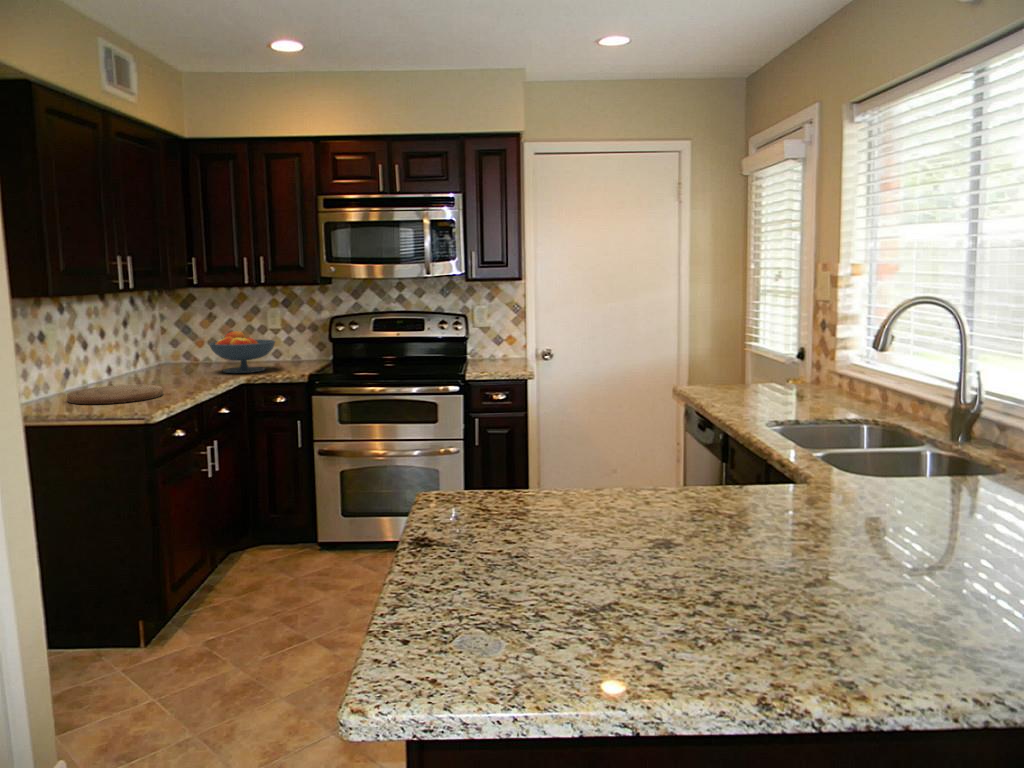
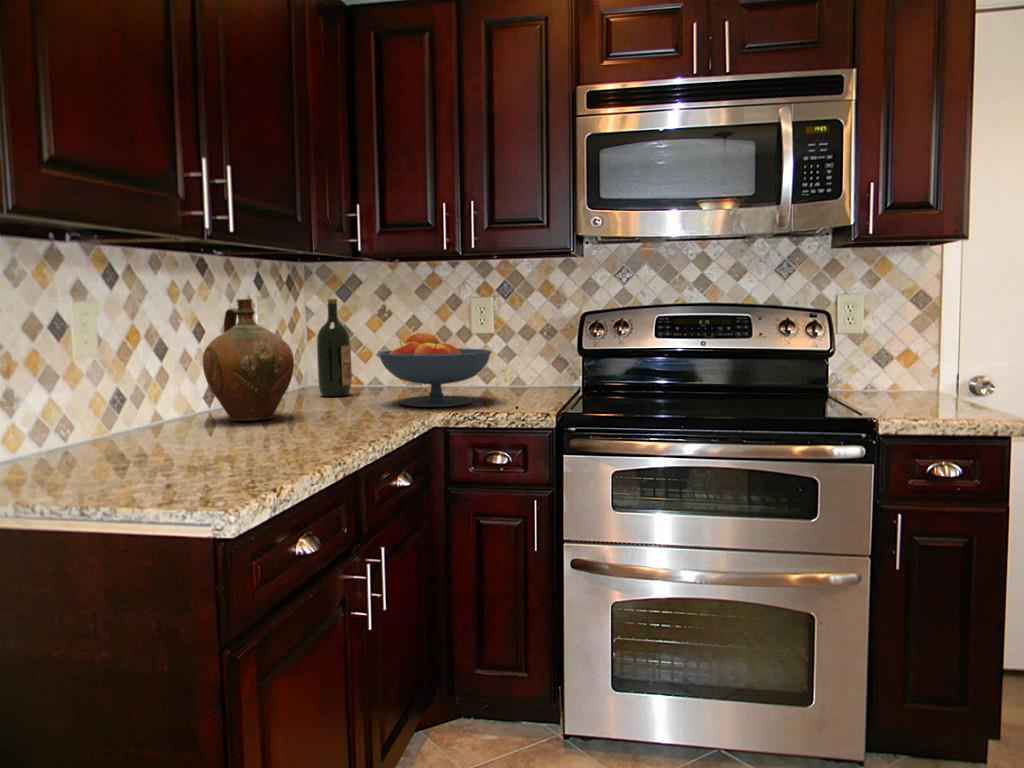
wine bottle: none [170,311,192,369] -> present [317,299,352,397]
ceramic jug: none [109,317,161,383] -> present [203,299,294,421]
cutting board: present [67,385,163,404] -> none [82,427,281,475]

